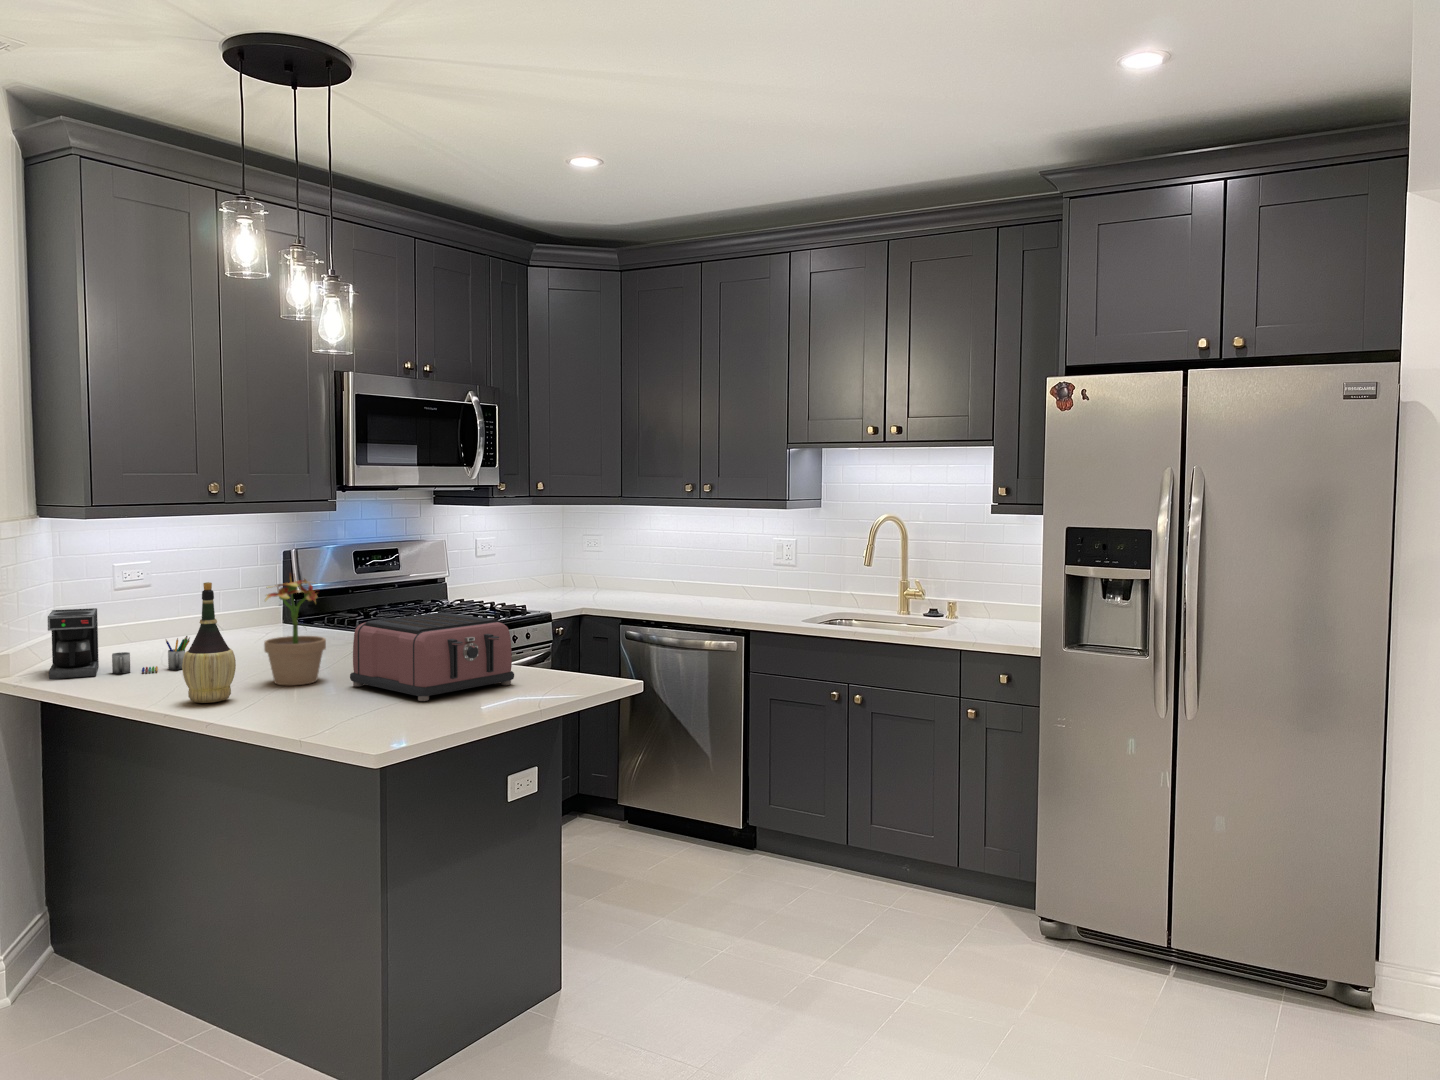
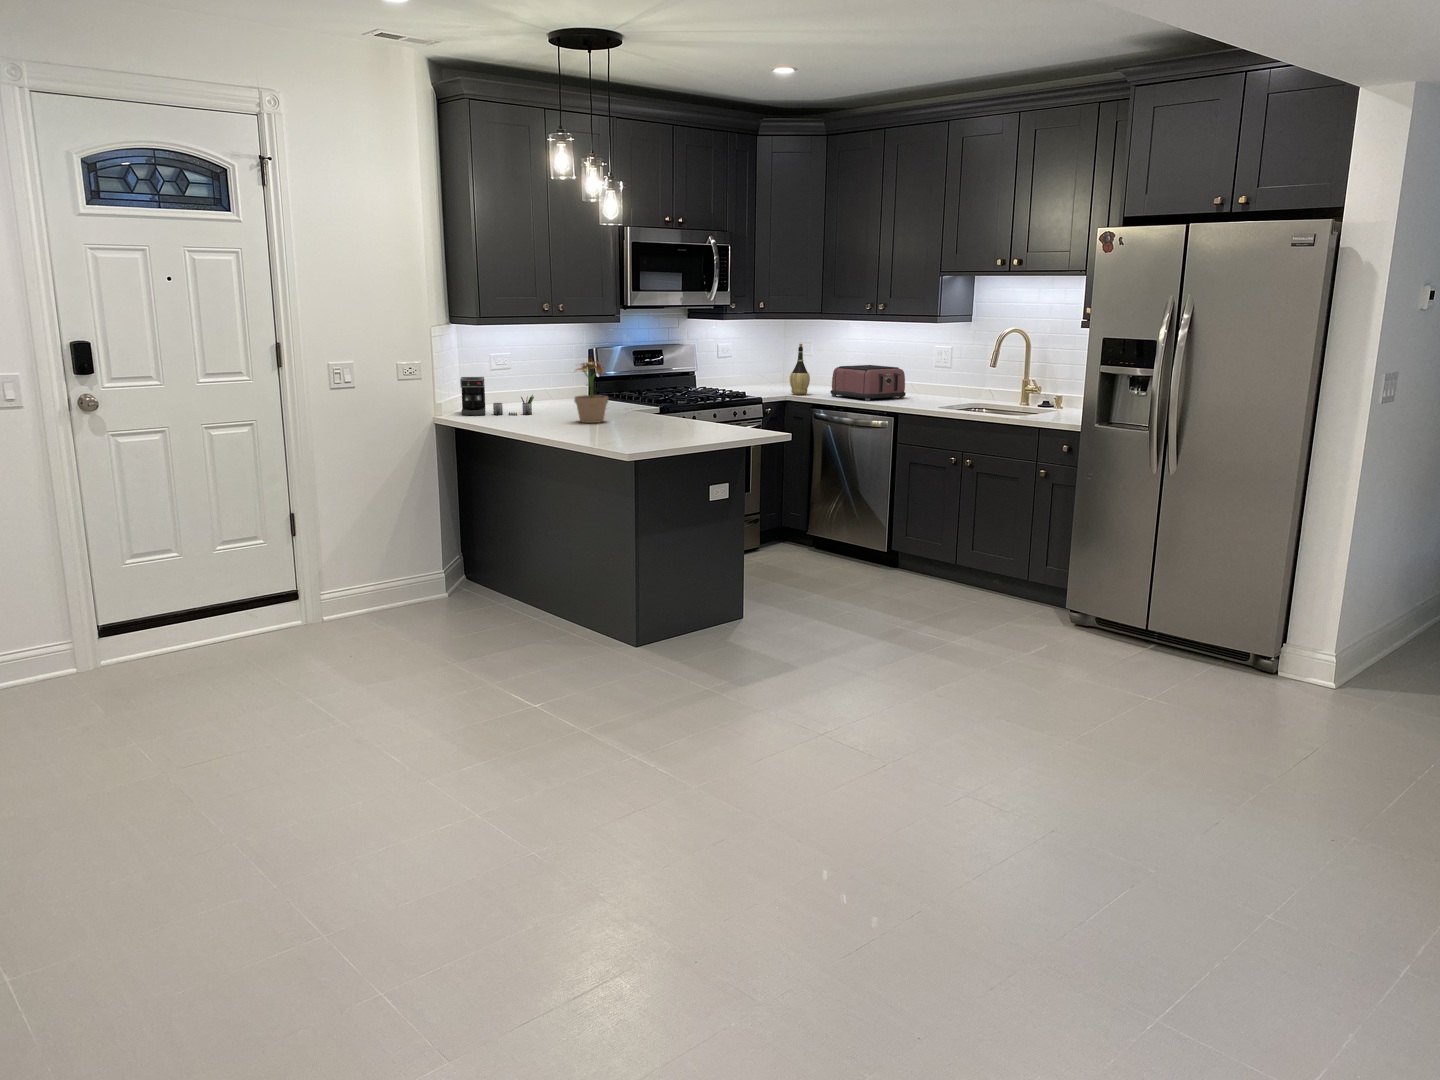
wine bottle: present [182,582,236,703] -> present [790,344,810,395]
toaster: present [350,612,514,701] -> present [830,365,906,401]

